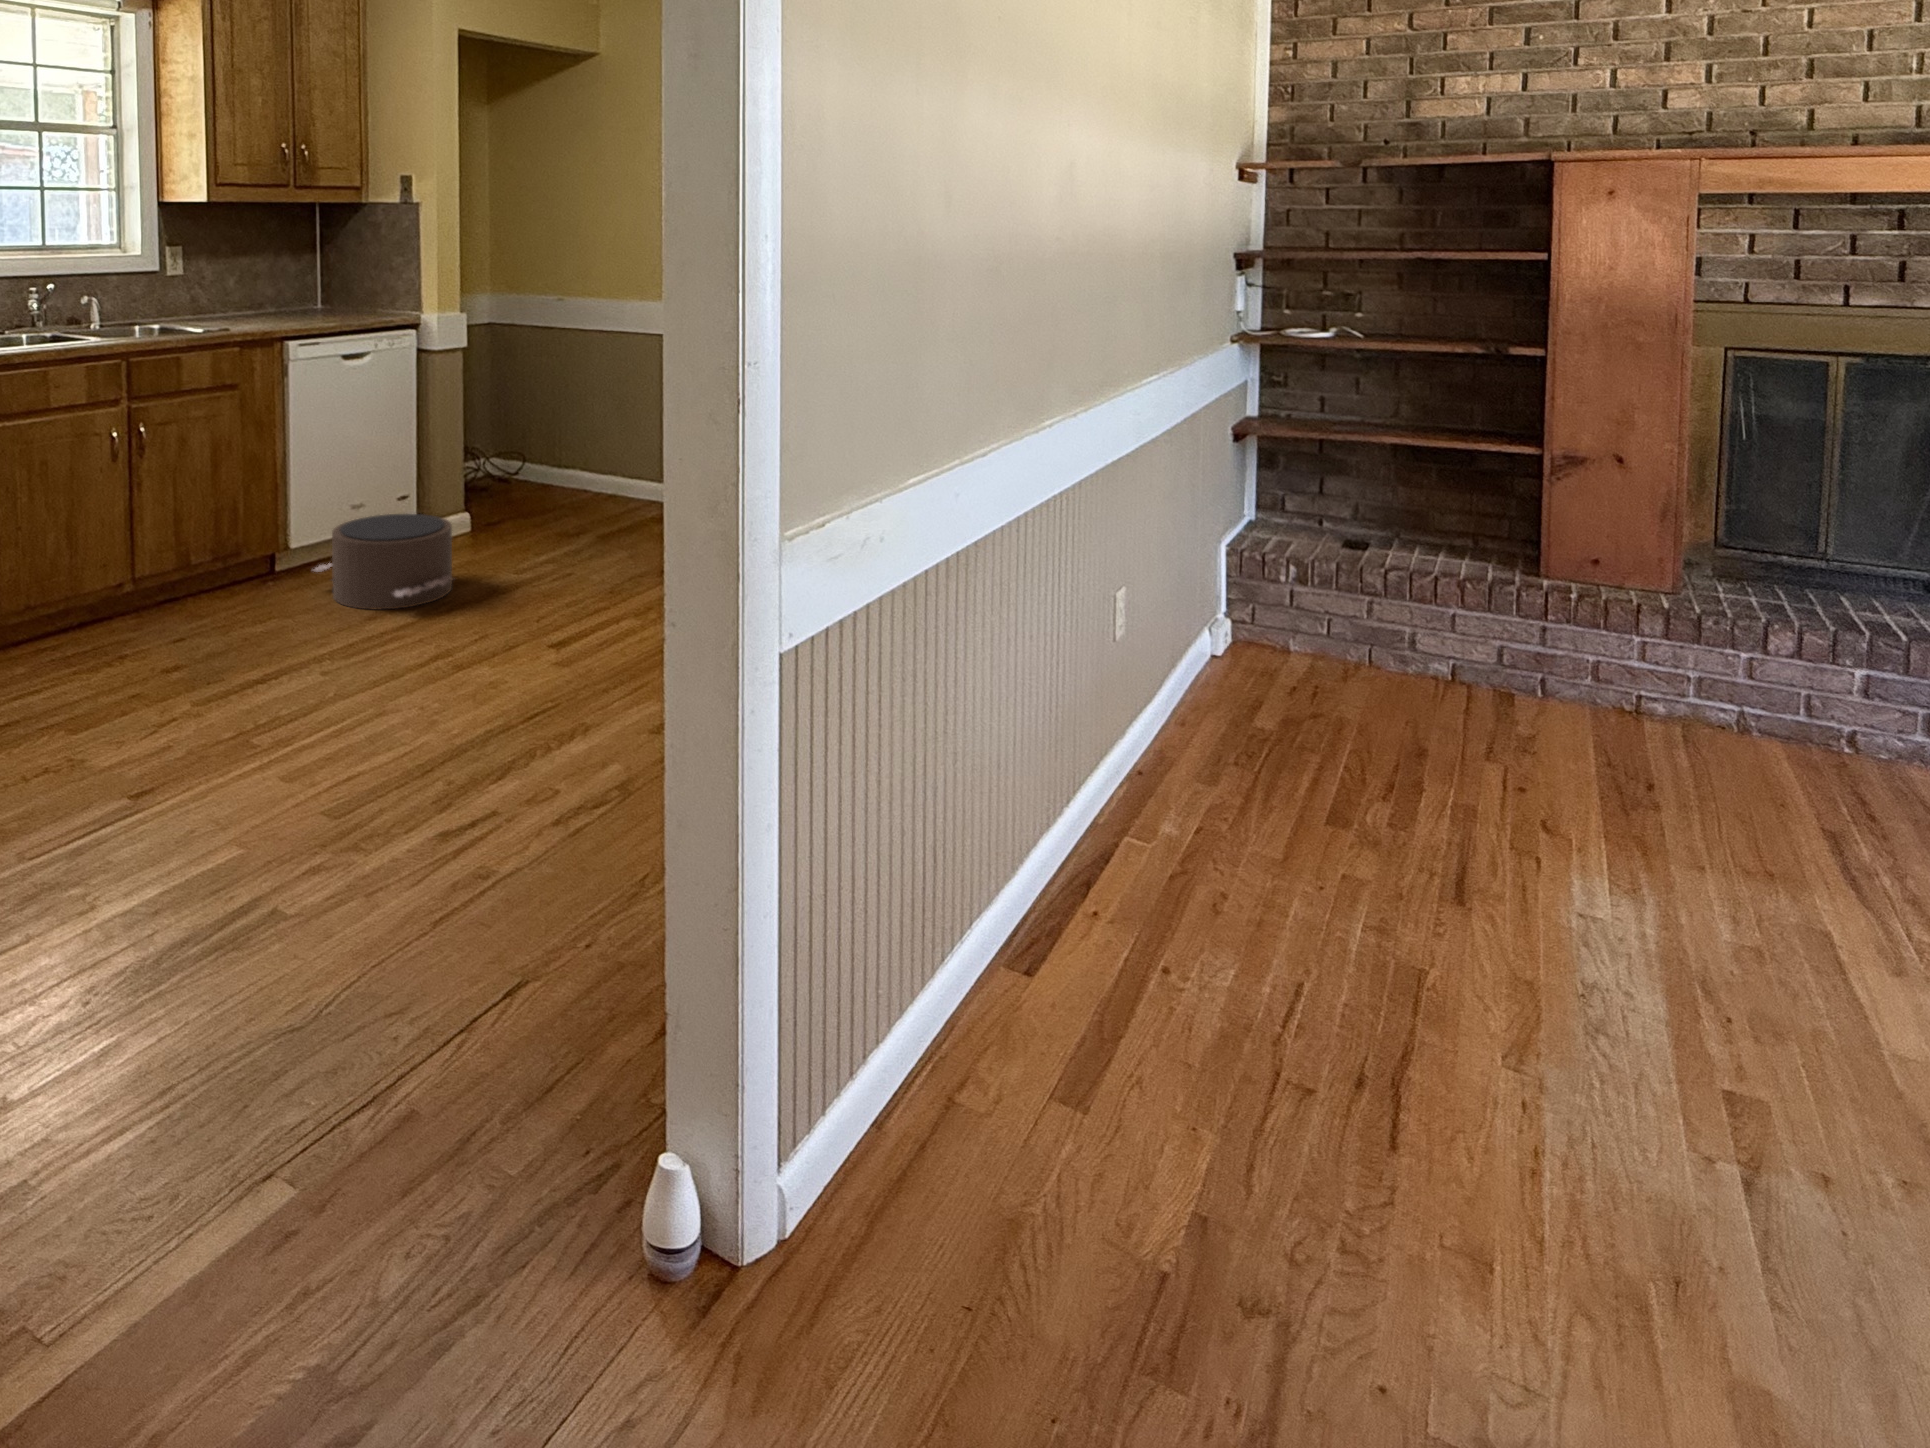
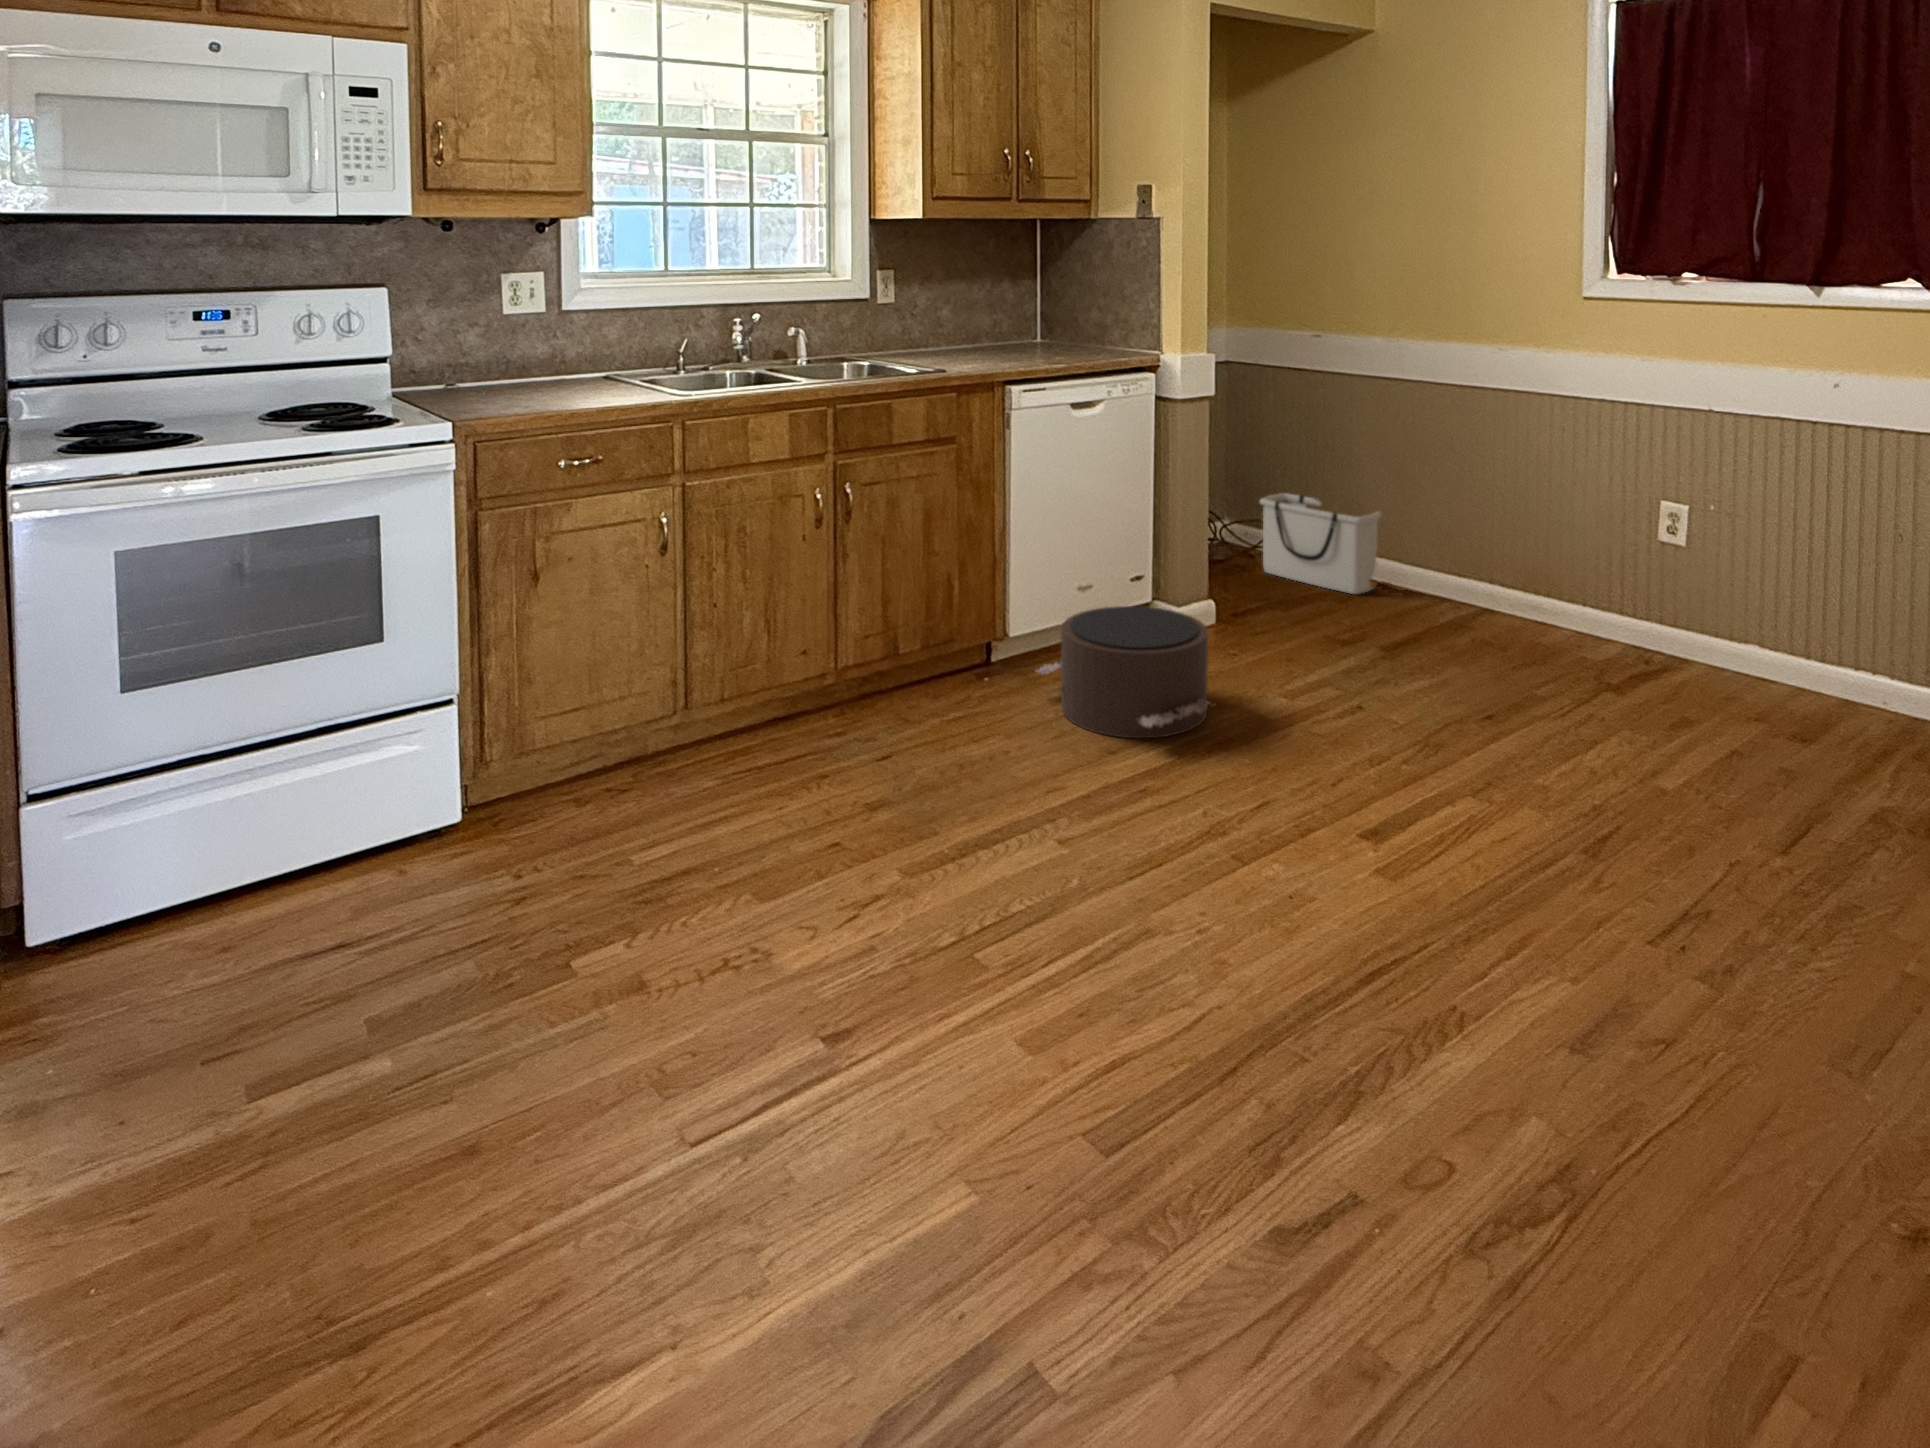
storage bin: none [515,429,610,504] -> present [1260,493,1381,594]

